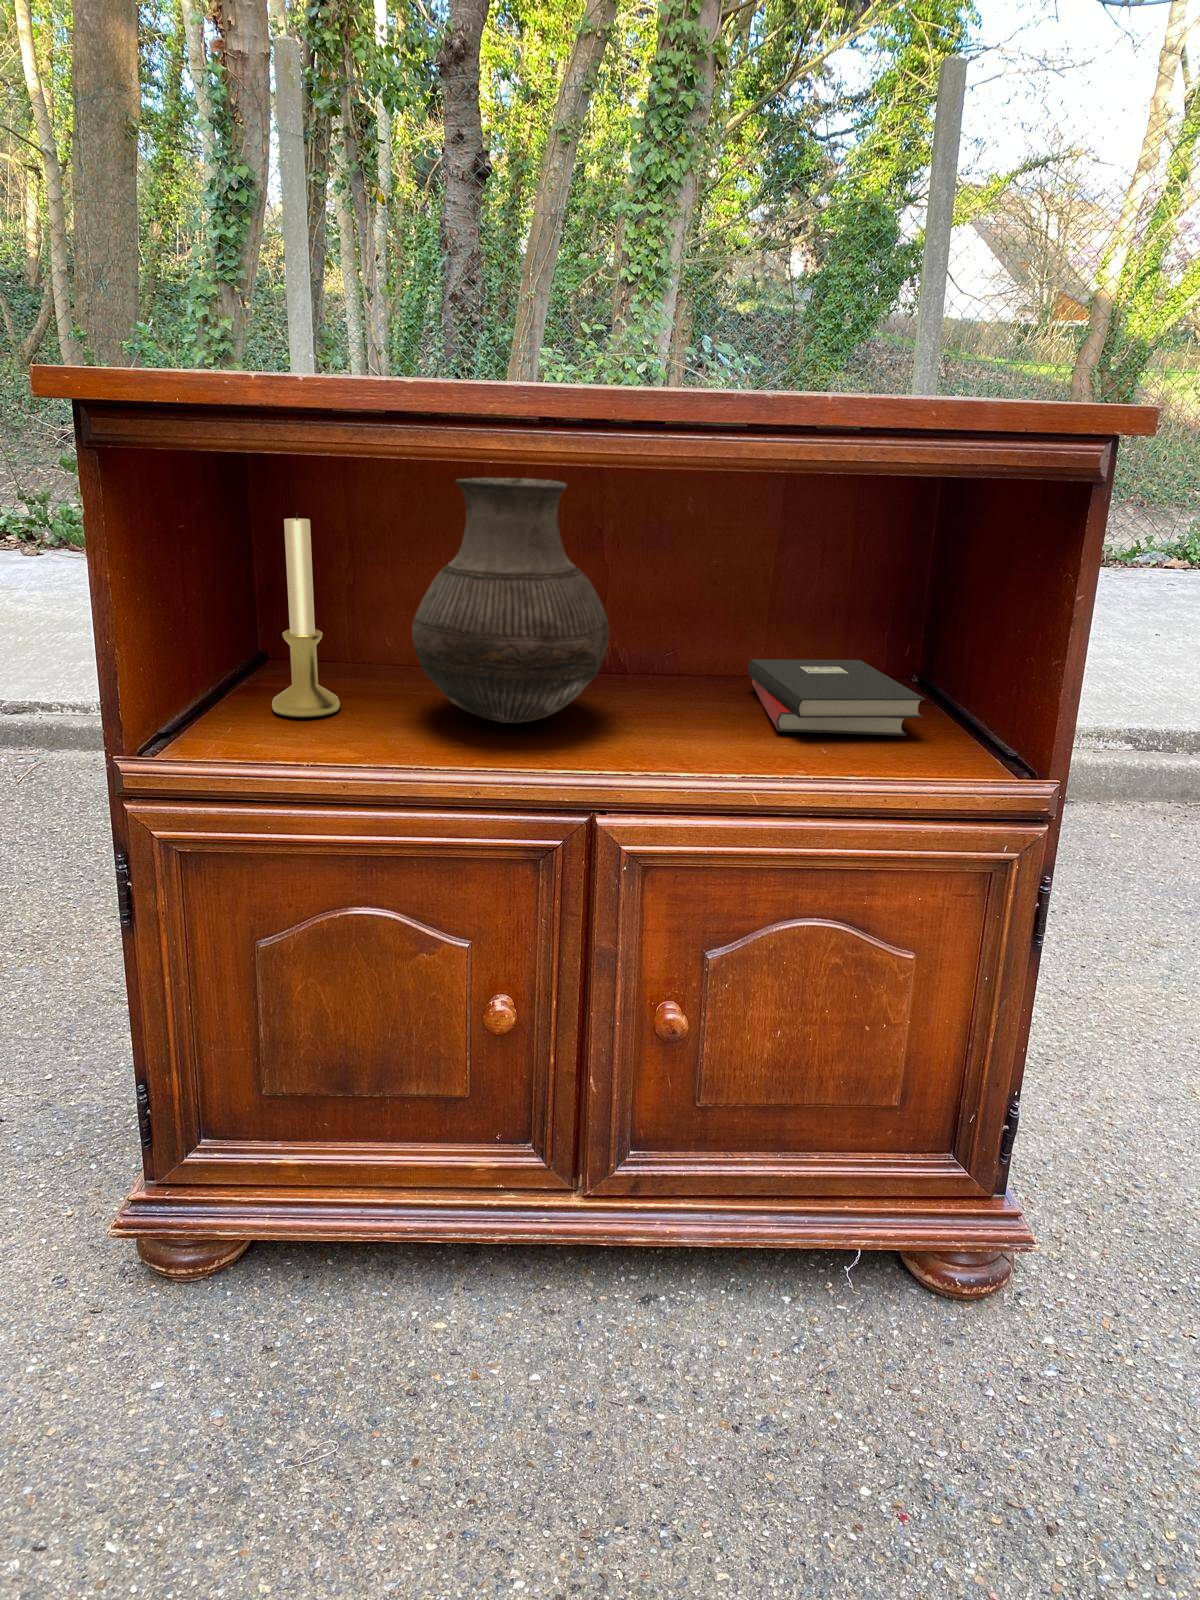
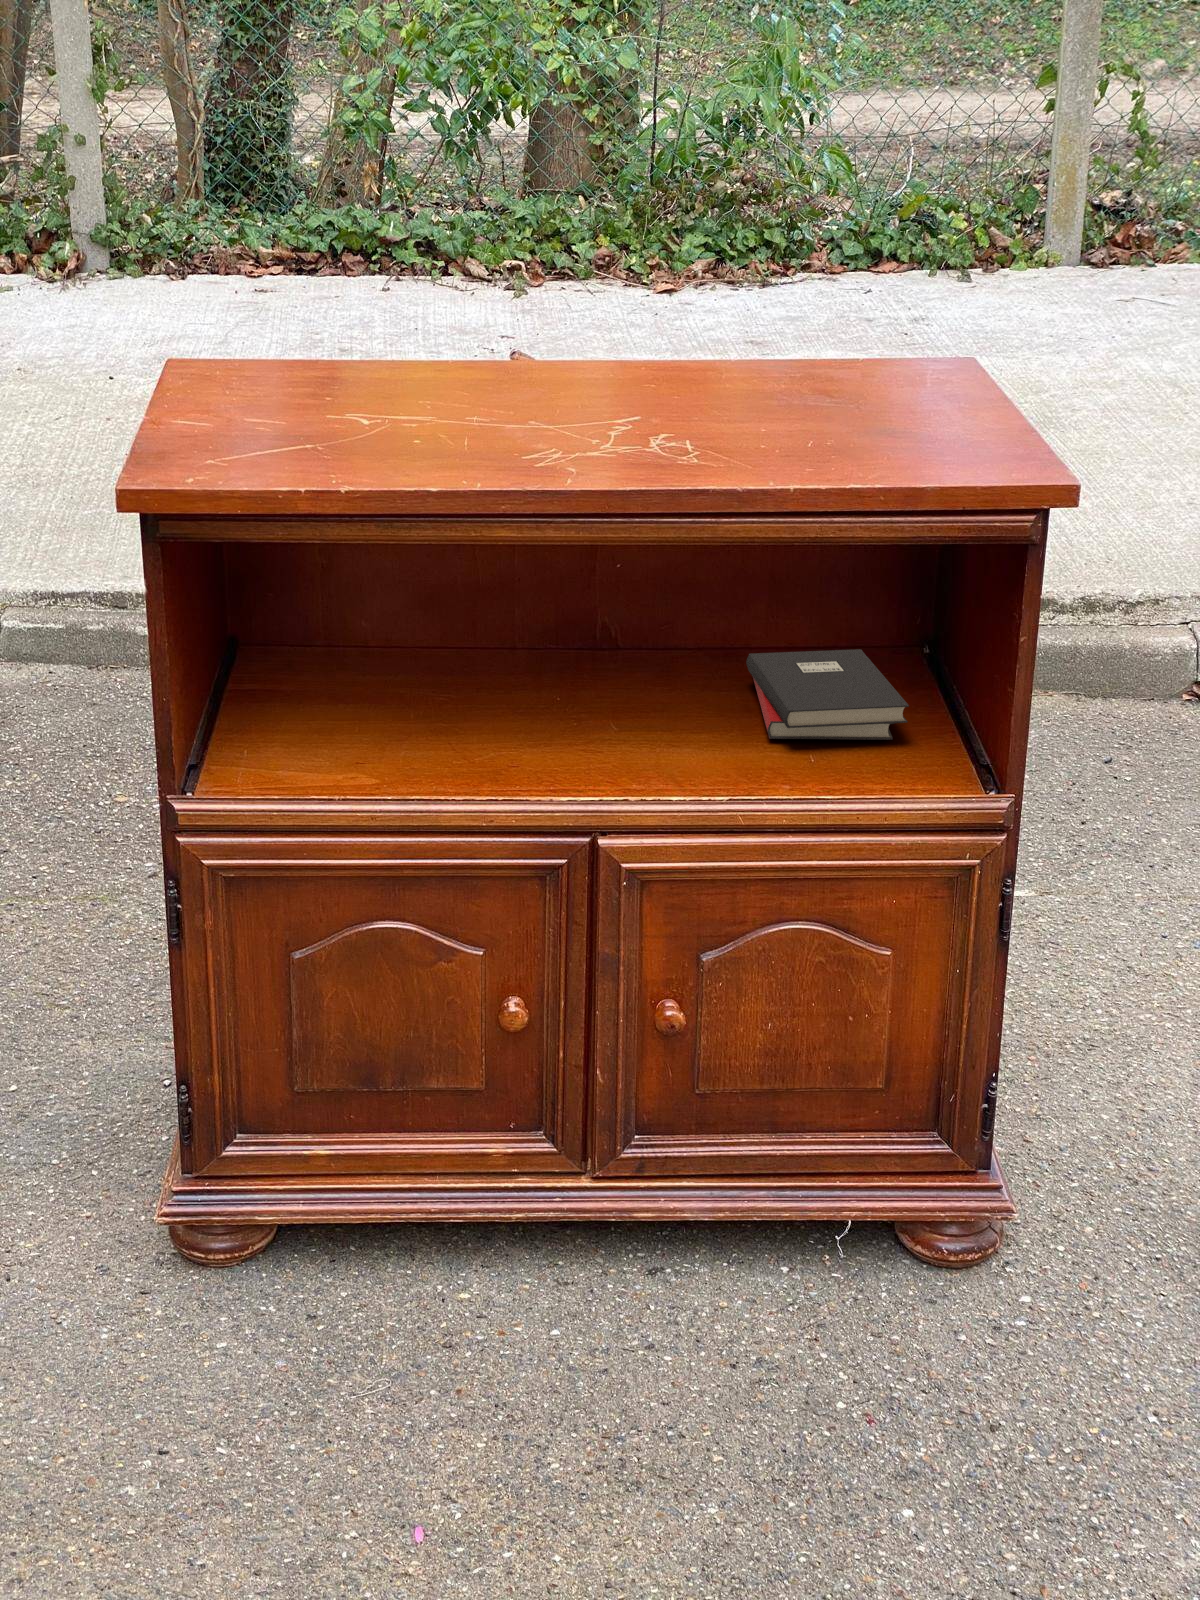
vase: present [412,478,609,723] -> none [418,504,605,739]
candle holder: present [272,511,340,717] -> none [282,547,347,738]

